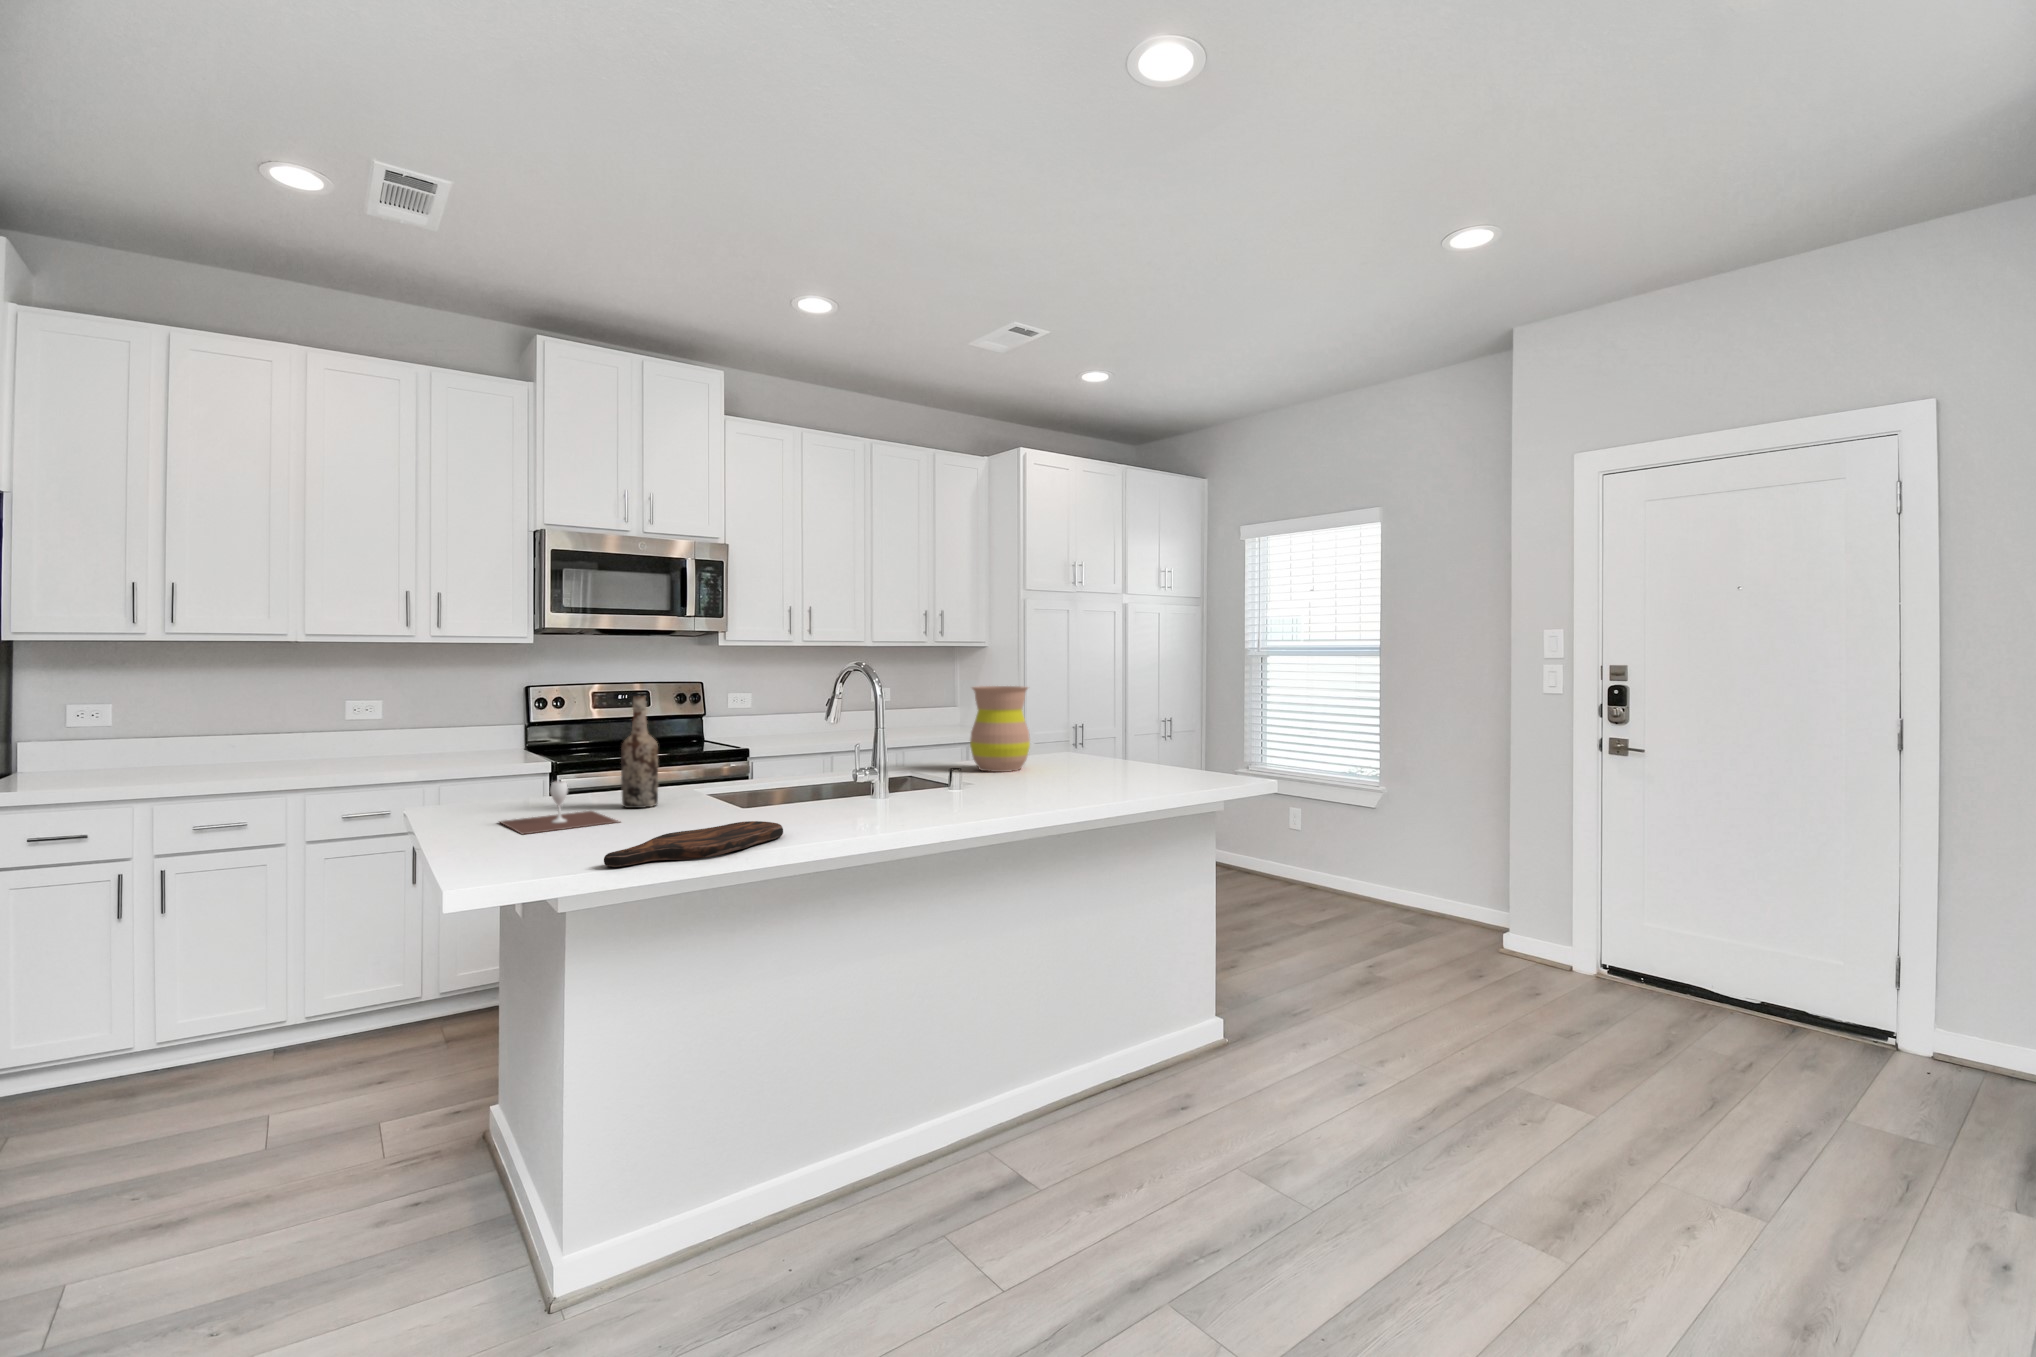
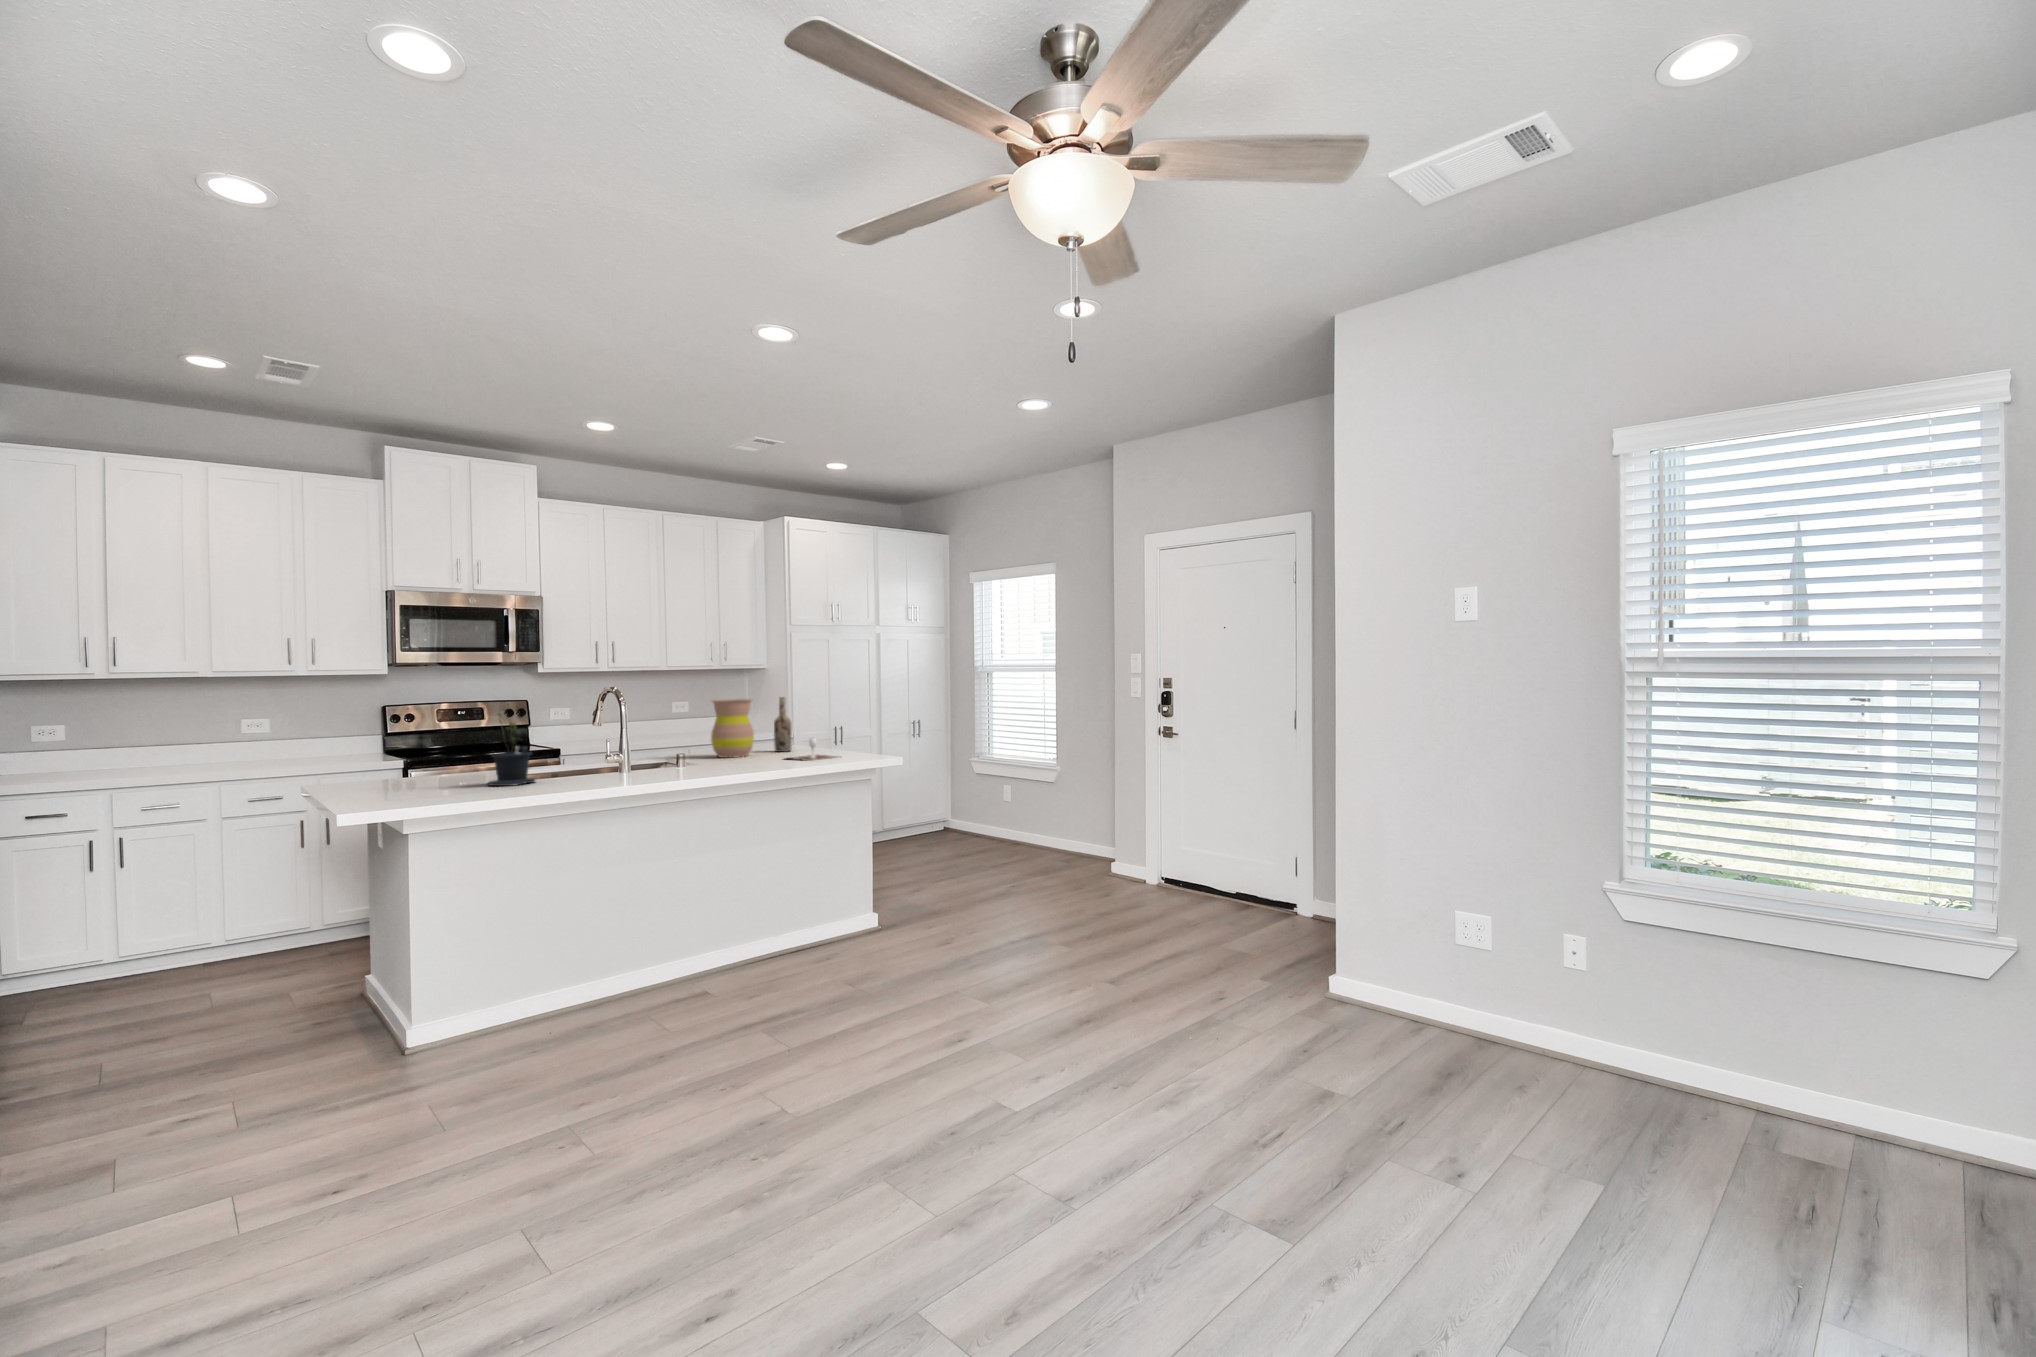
wine bottle: present [621,696,658,808] -> present [774,697,791,752]
potted plant: none [672,699,750,826] -> present [488,712,535,786]
wine glass: present [500,781,618,834] -> present [790,738,837,761]
cutting board: present [604,821,783,867] -> none [440,781,550,801]

